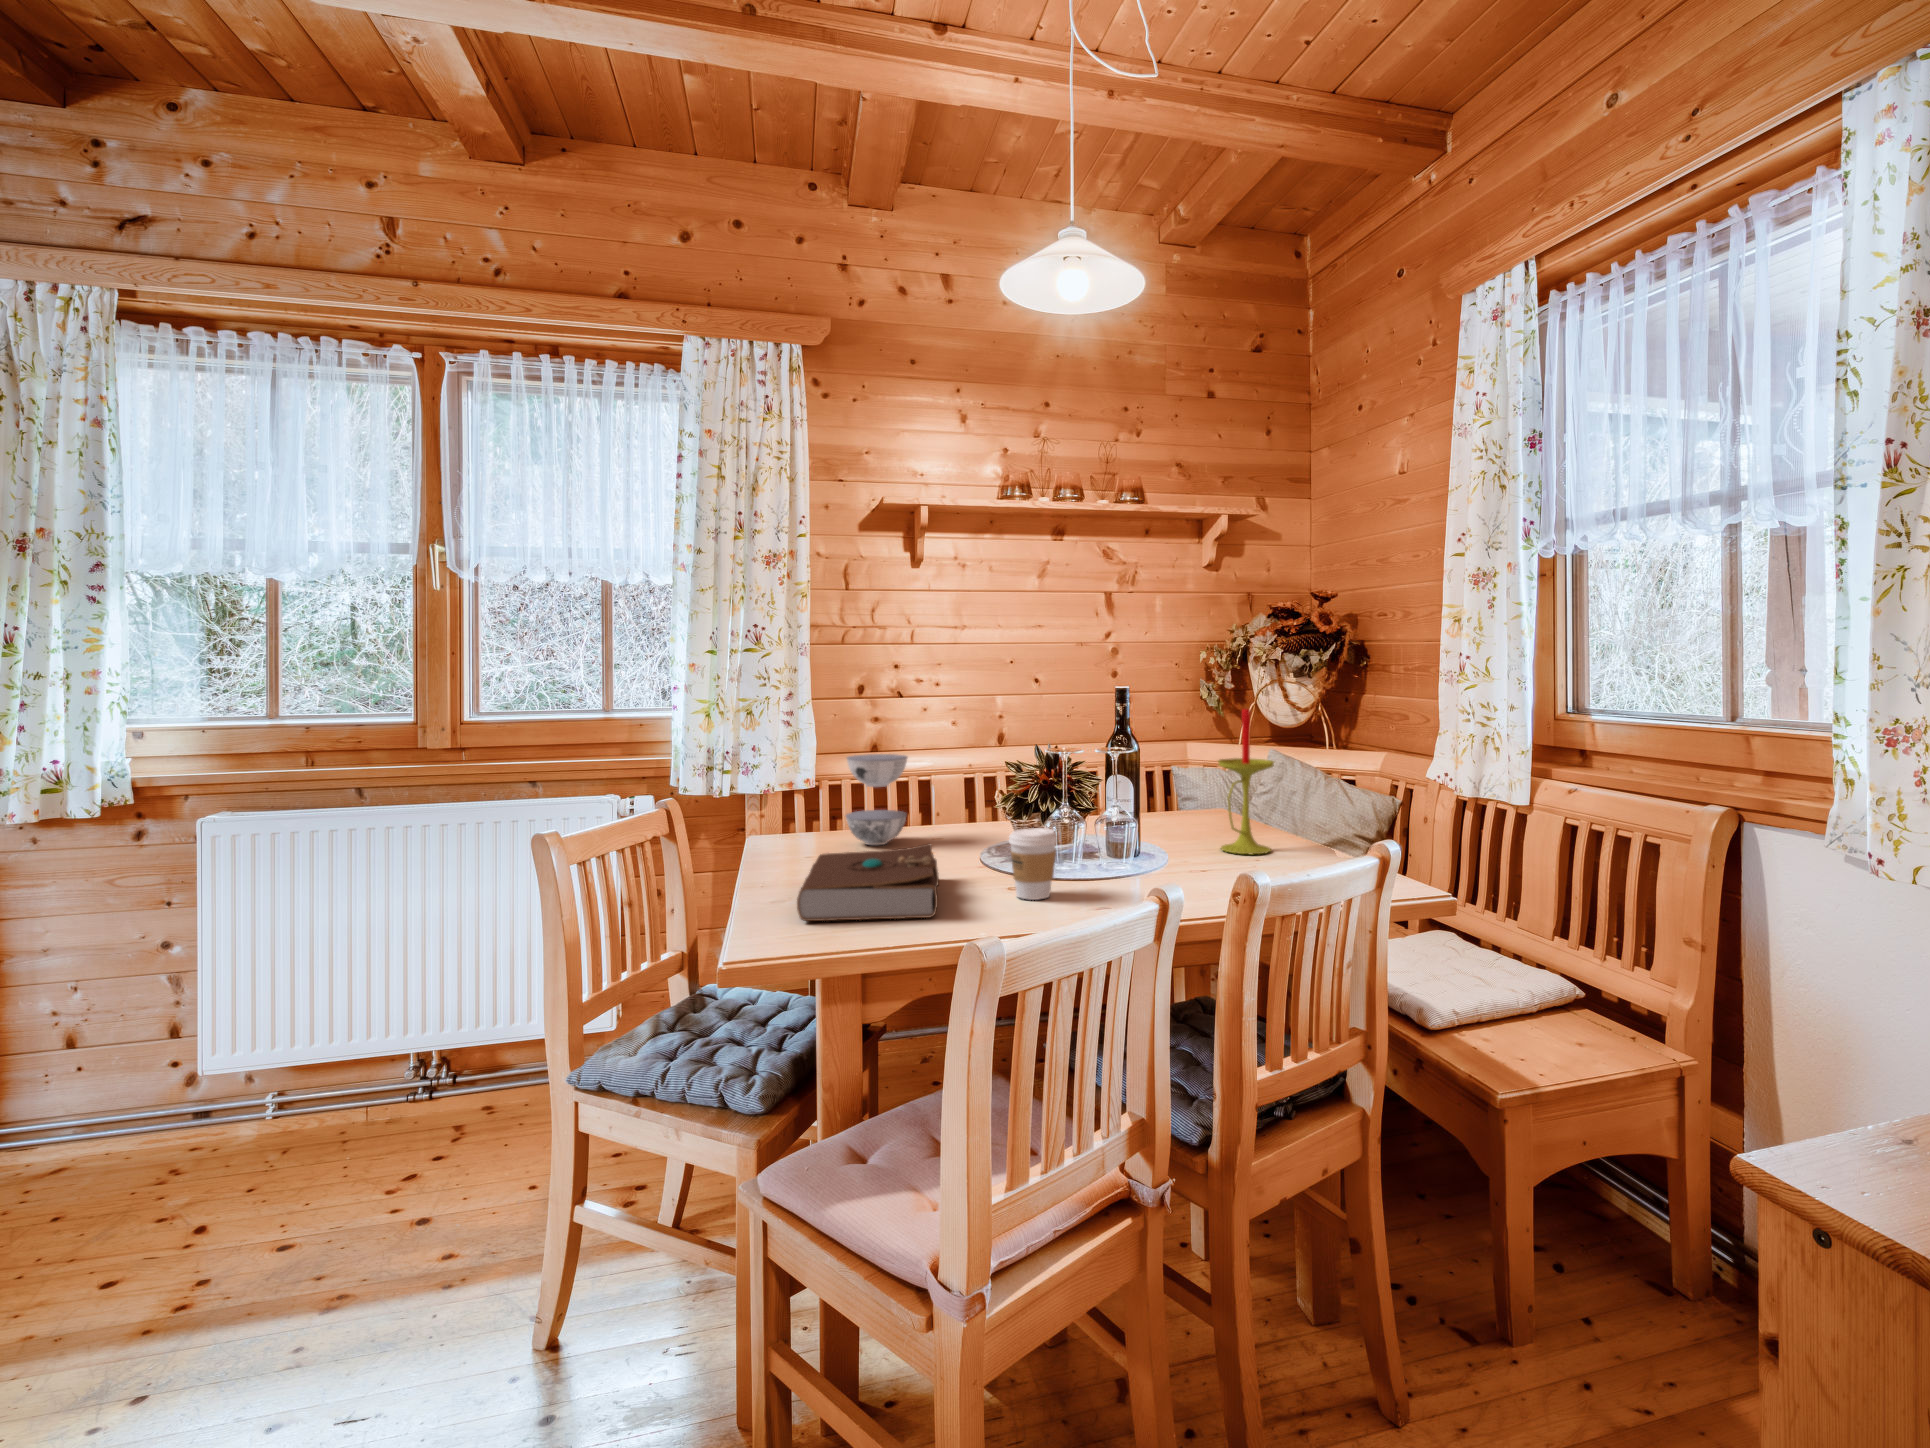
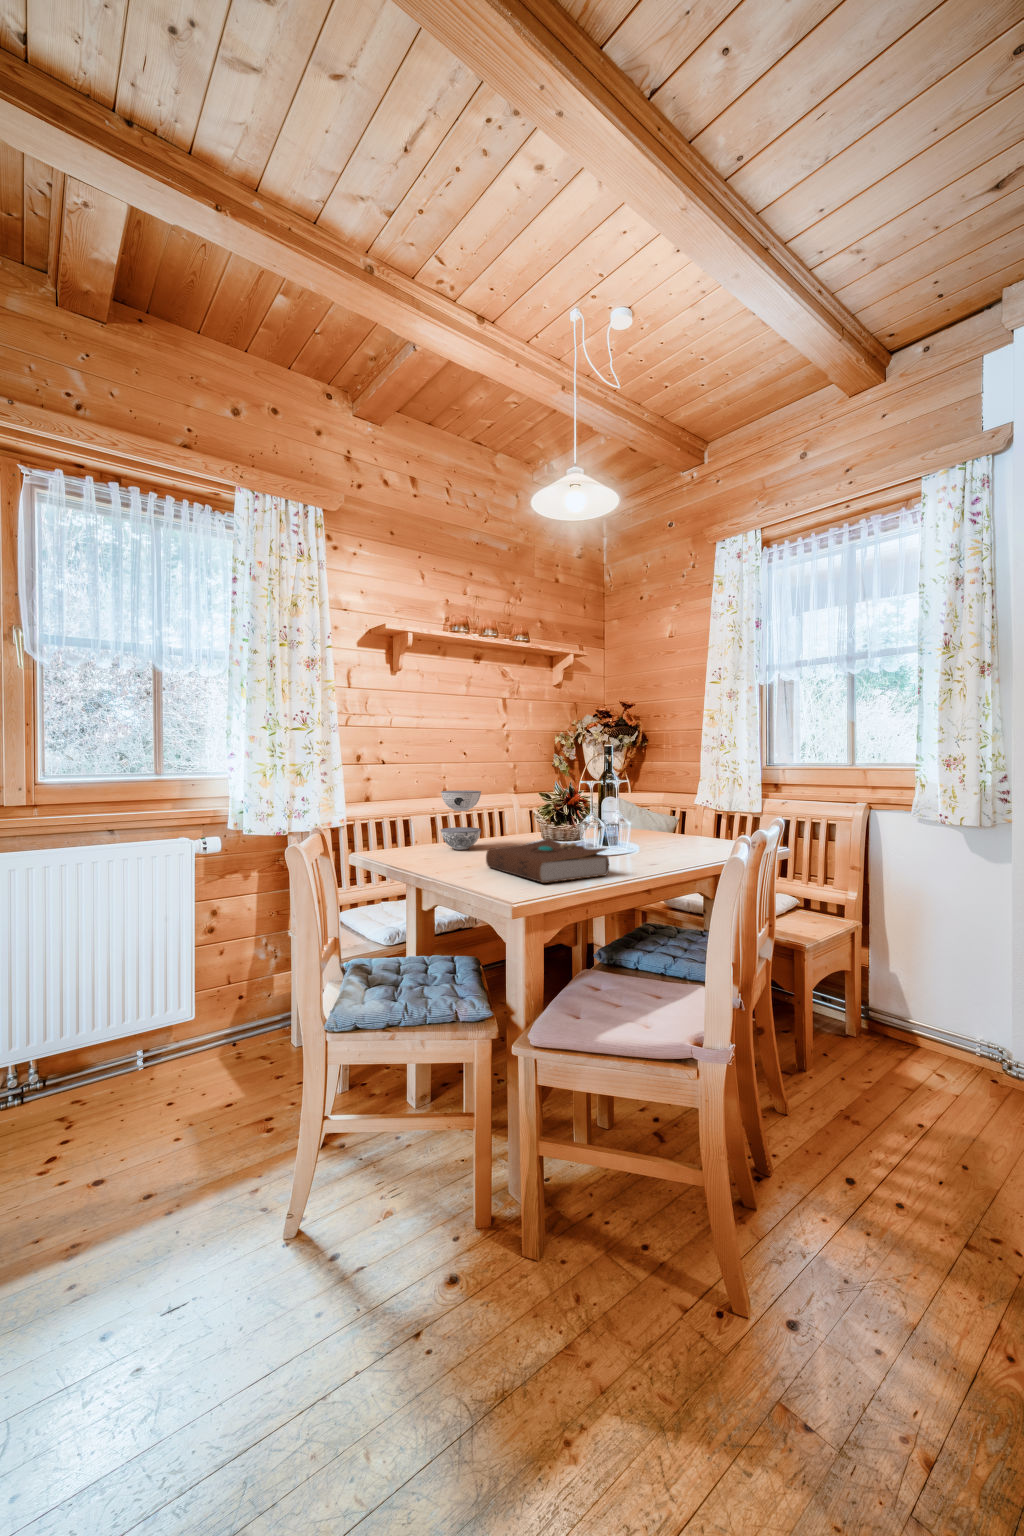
candle: present [1218,709,1274,854] -> none [653,756,686,839]
coffee cup: present [1009,828,1057,900] -> none [612,823,642,864]

